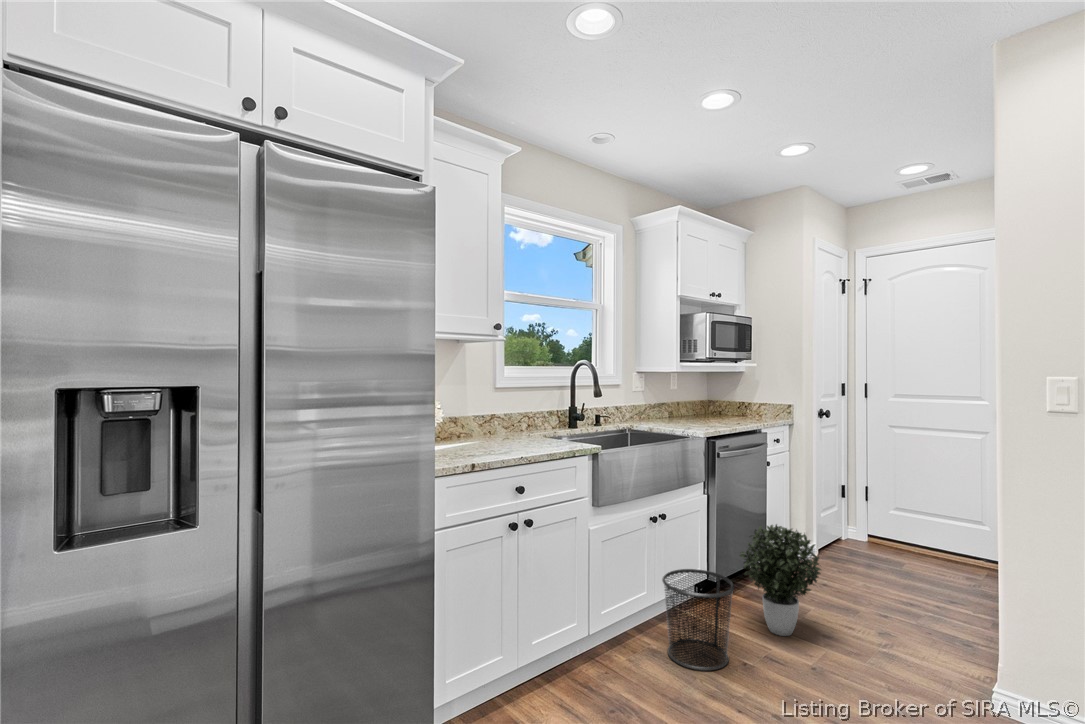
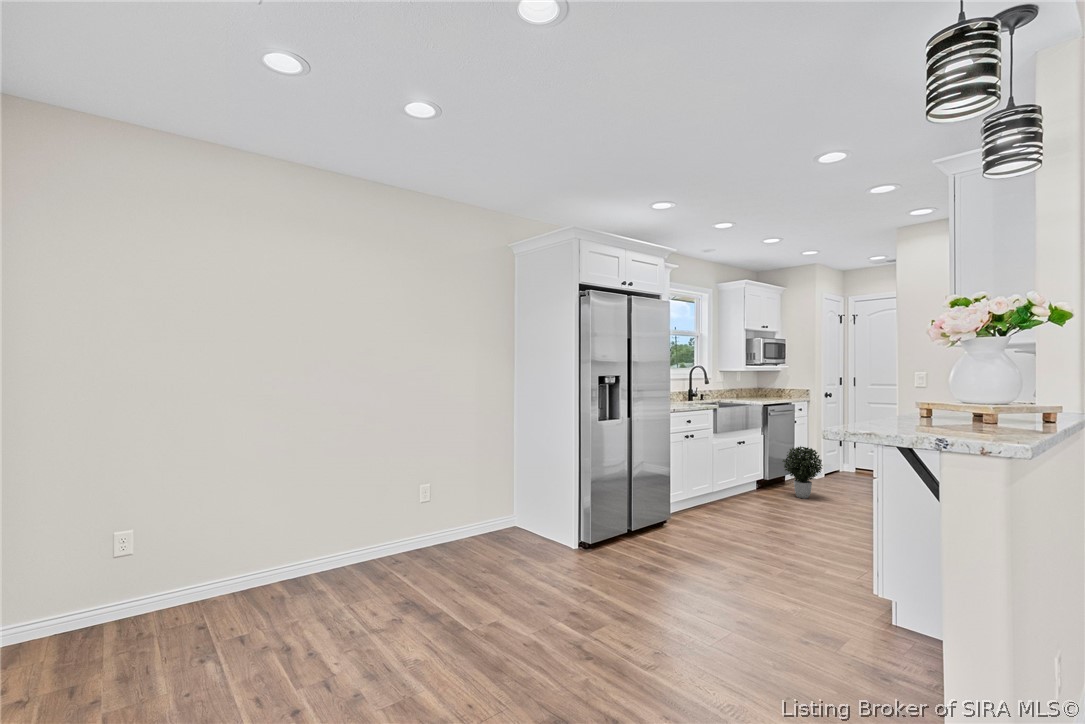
waste bin: present [662,569,734,671] -> none [747,465,781,506]

